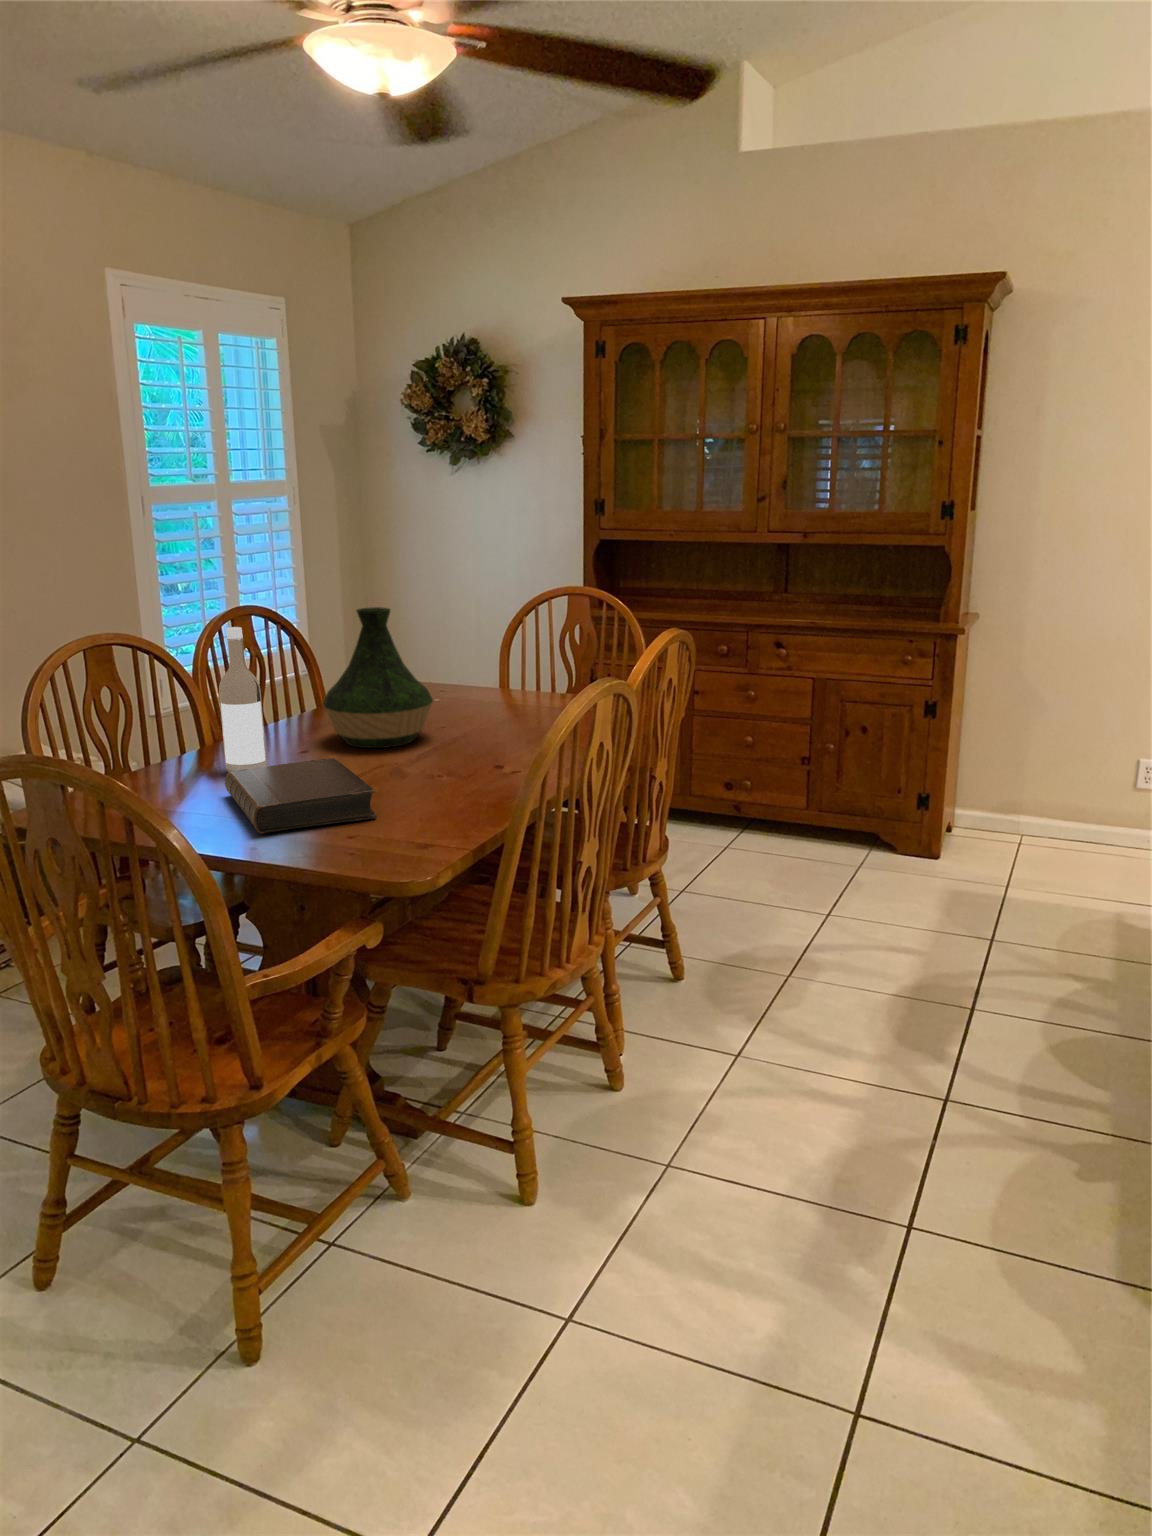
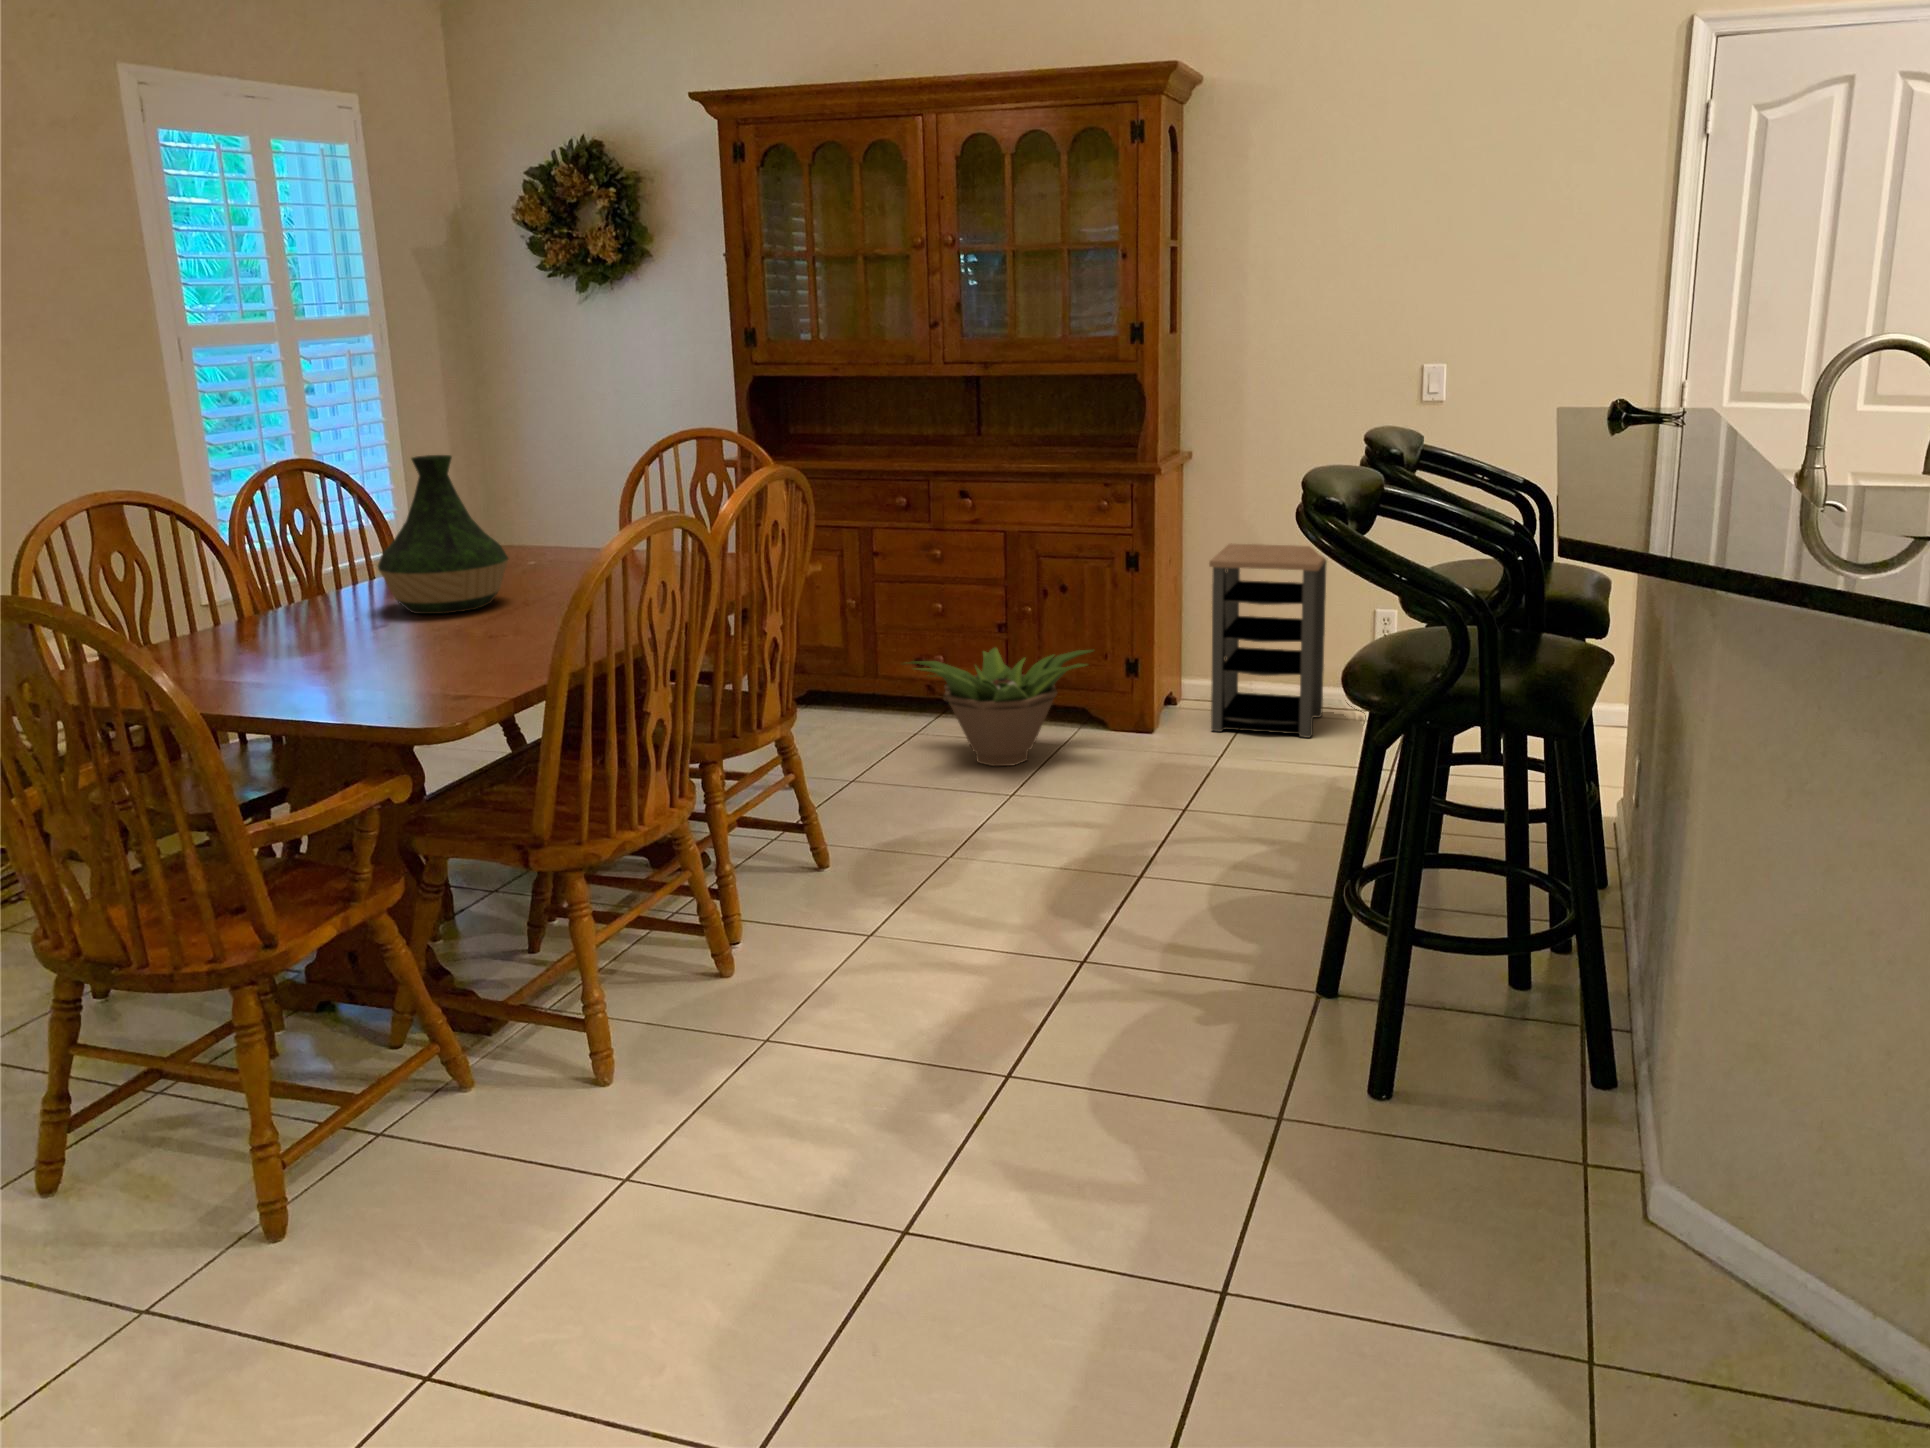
wine bottle: present [219,627,267,772] -> none [244,478,306,645]
side table: none [984,693,1099,868] -> present [1209,543,1327,738]
book: present [225,759,377,834] -> none [250,620,418,694]
decorative plant: none [722,775,895,880] -> present [908,648,1093,766]

